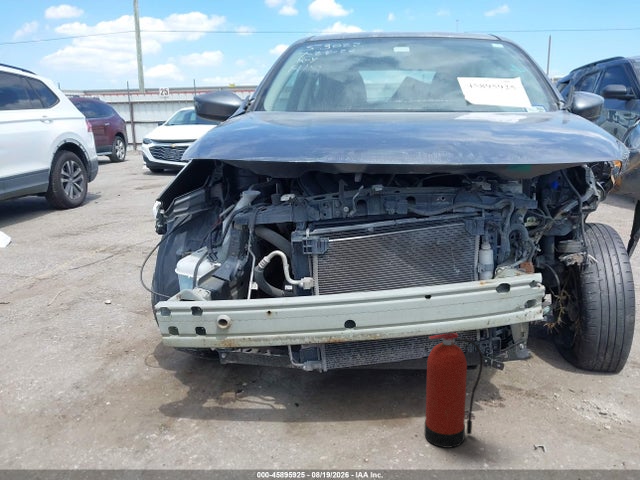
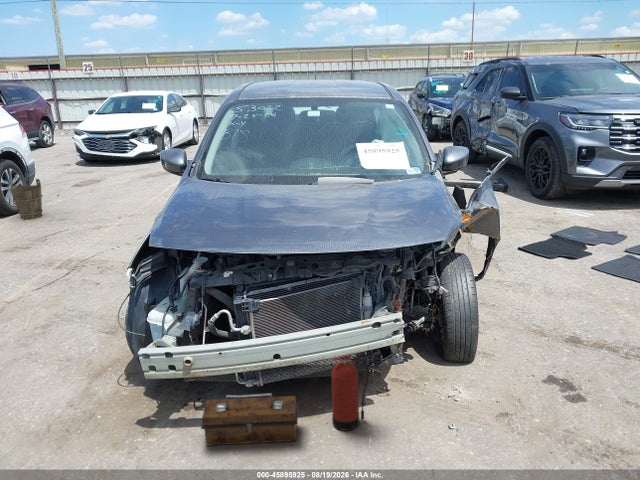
bucket: none [69,172,101,213] -> present [10,179,43,219]
toolbox: none [236,380,376,455] -> present [201,393,298,445]

